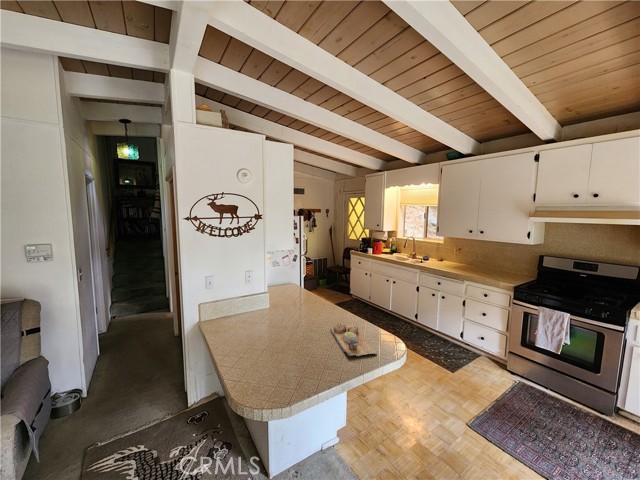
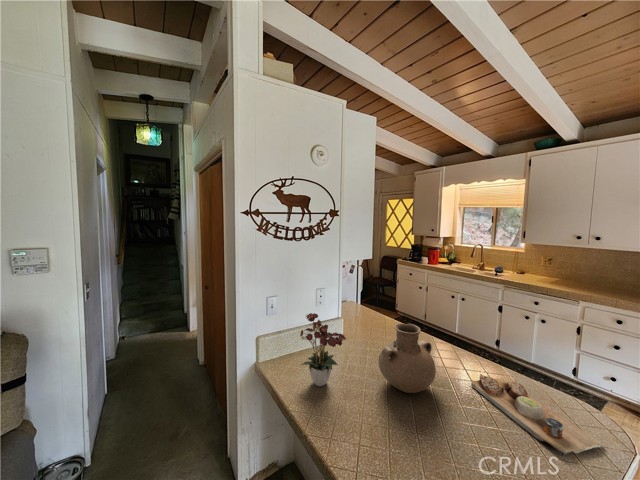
flower arrangement: none [218,282,253,331] -> present [300,313,346,386]
vase: none [271,291,306,333] -> present [379,323,436,393]

